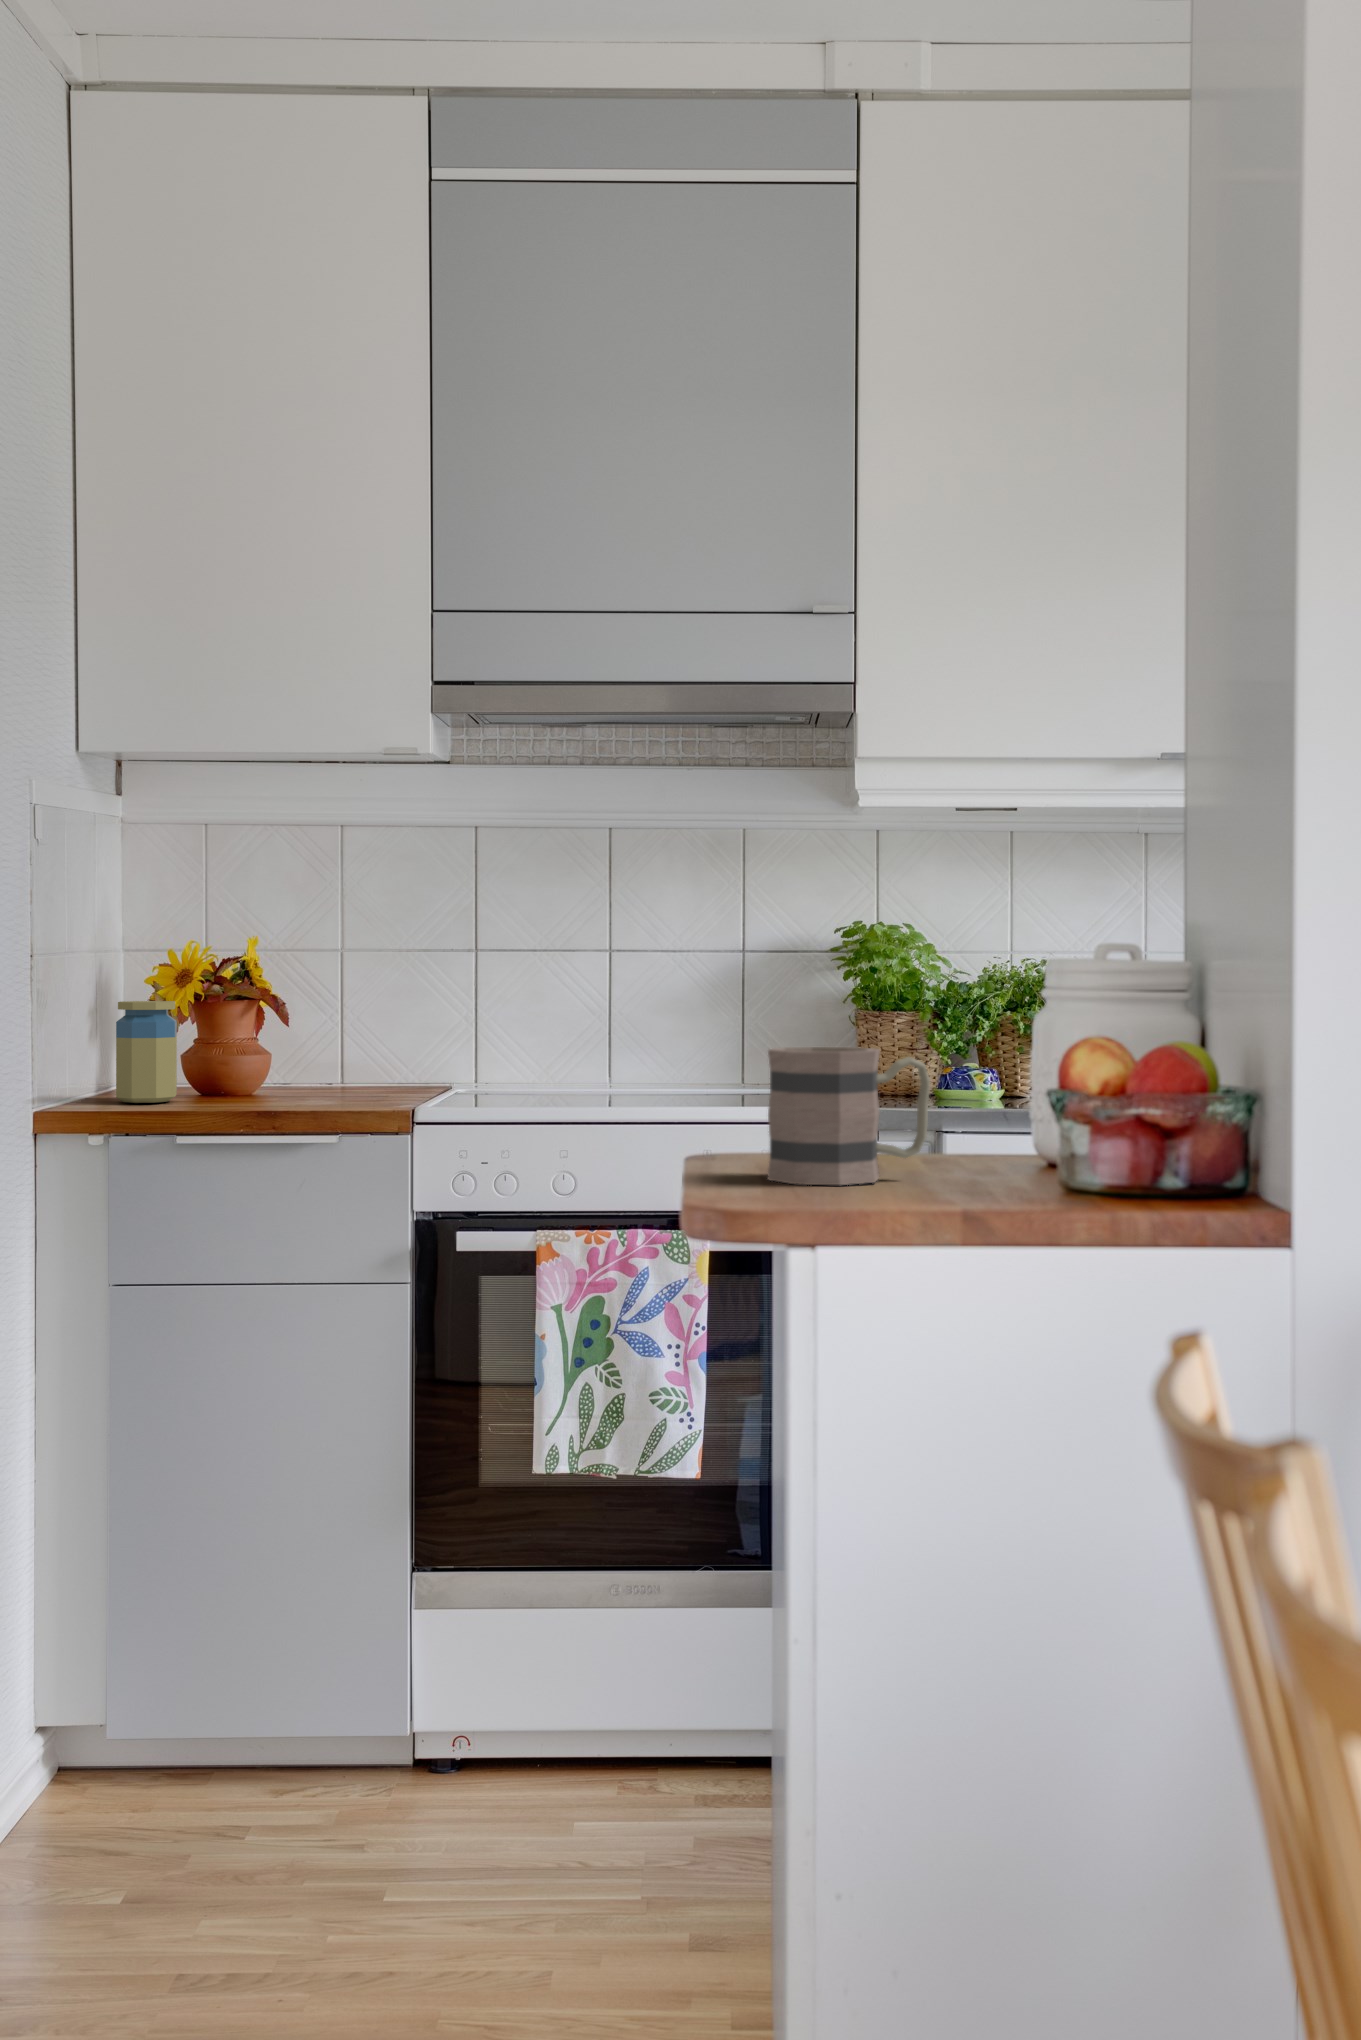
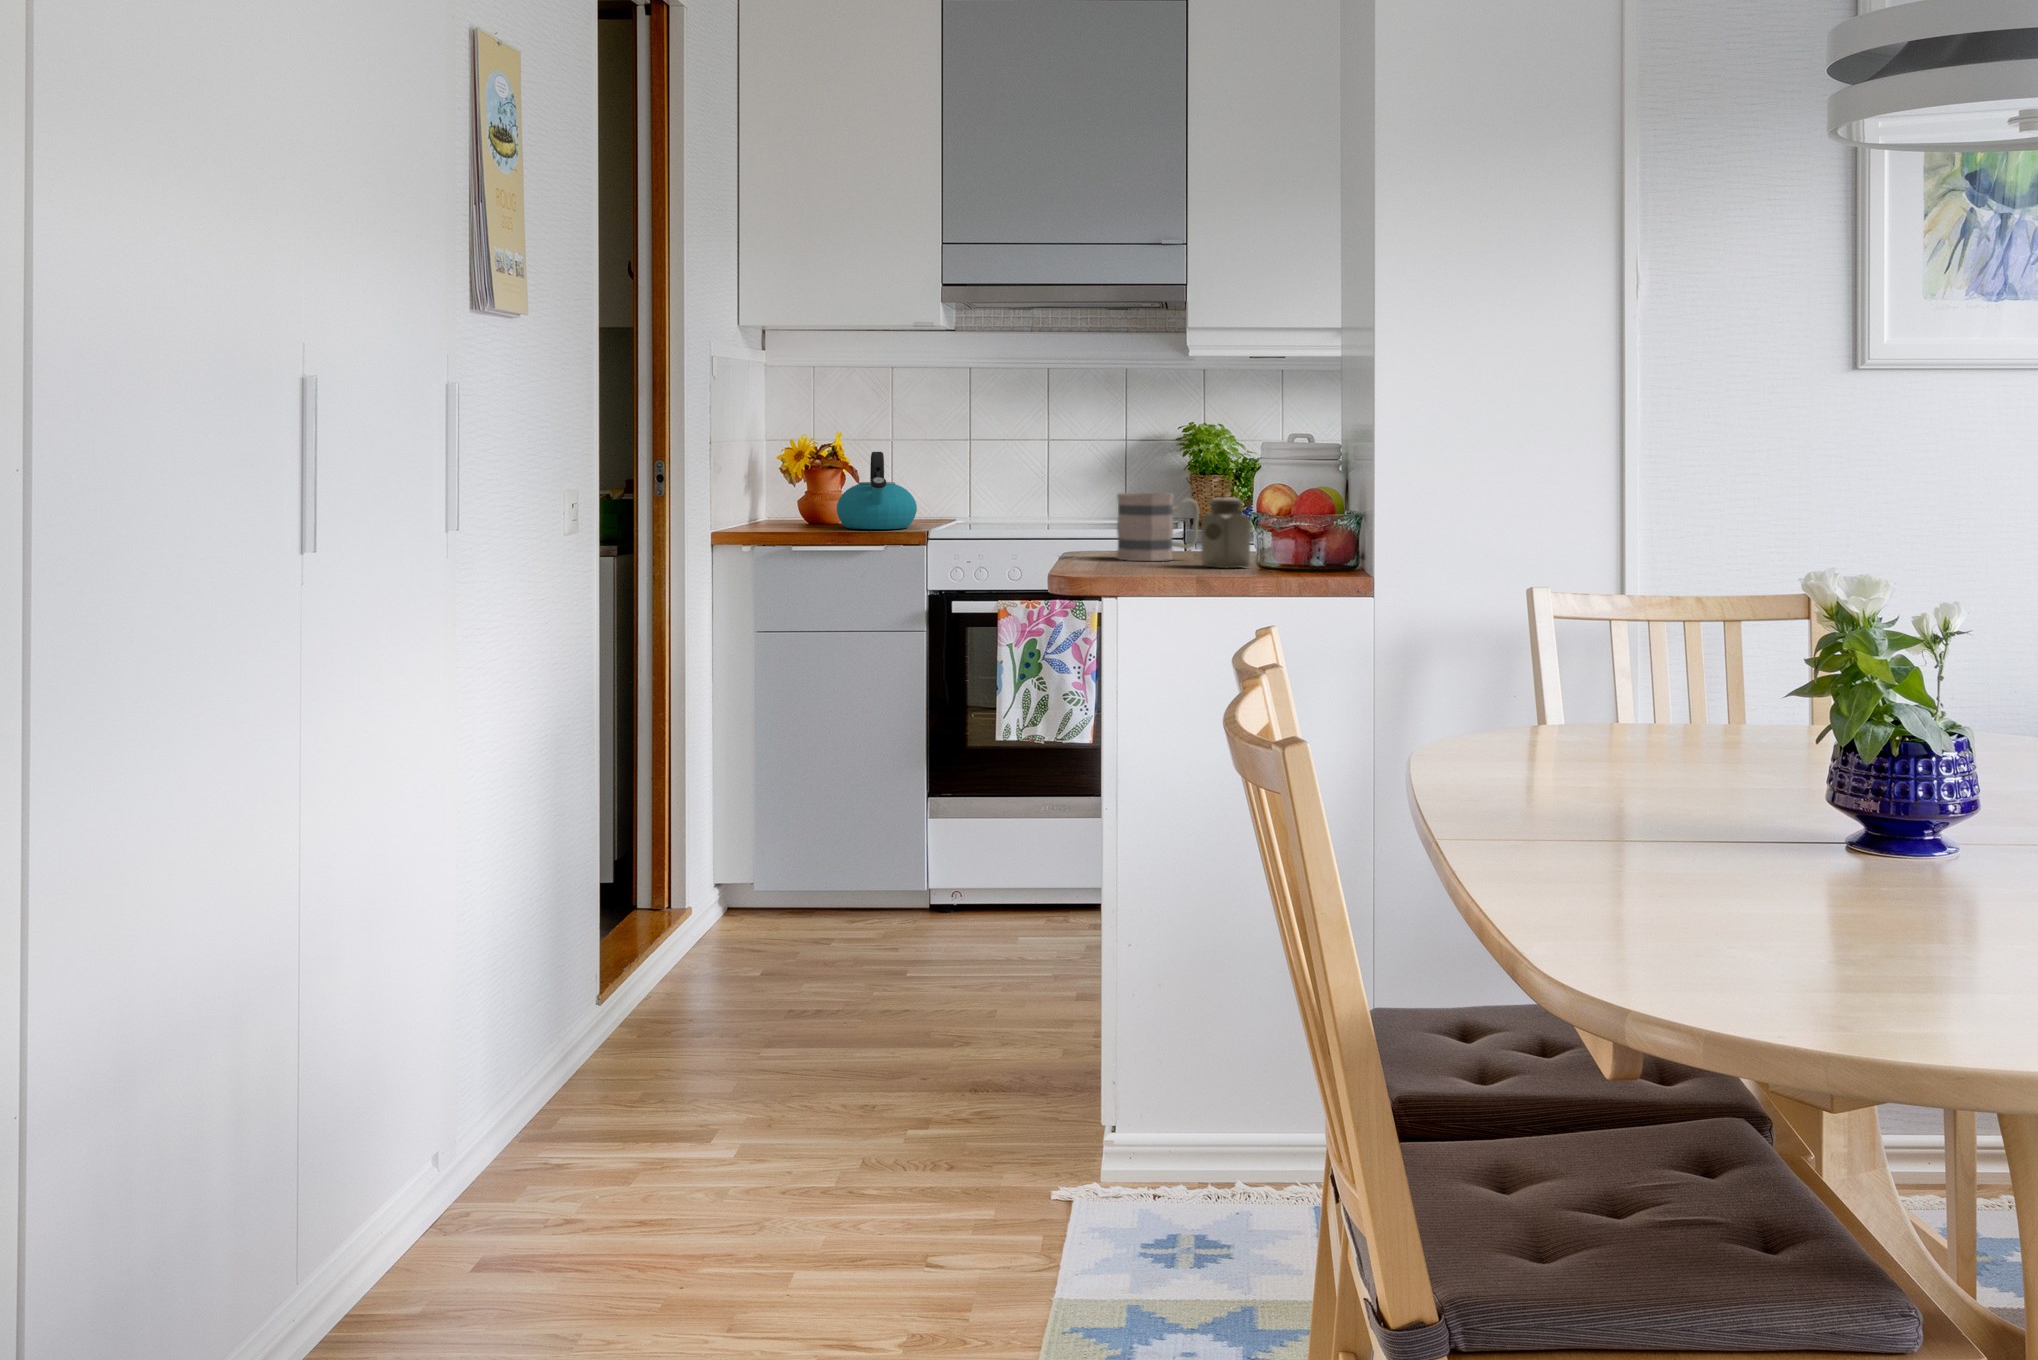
kettle: none [249,970,389,1105] -> present [837,452,917,529]
jar: present [116,1001,177,1103] -> none [762,469,795,527]
salt shaker: none [947,1058,1048,1205] -> present [1201,498,1251,568]

